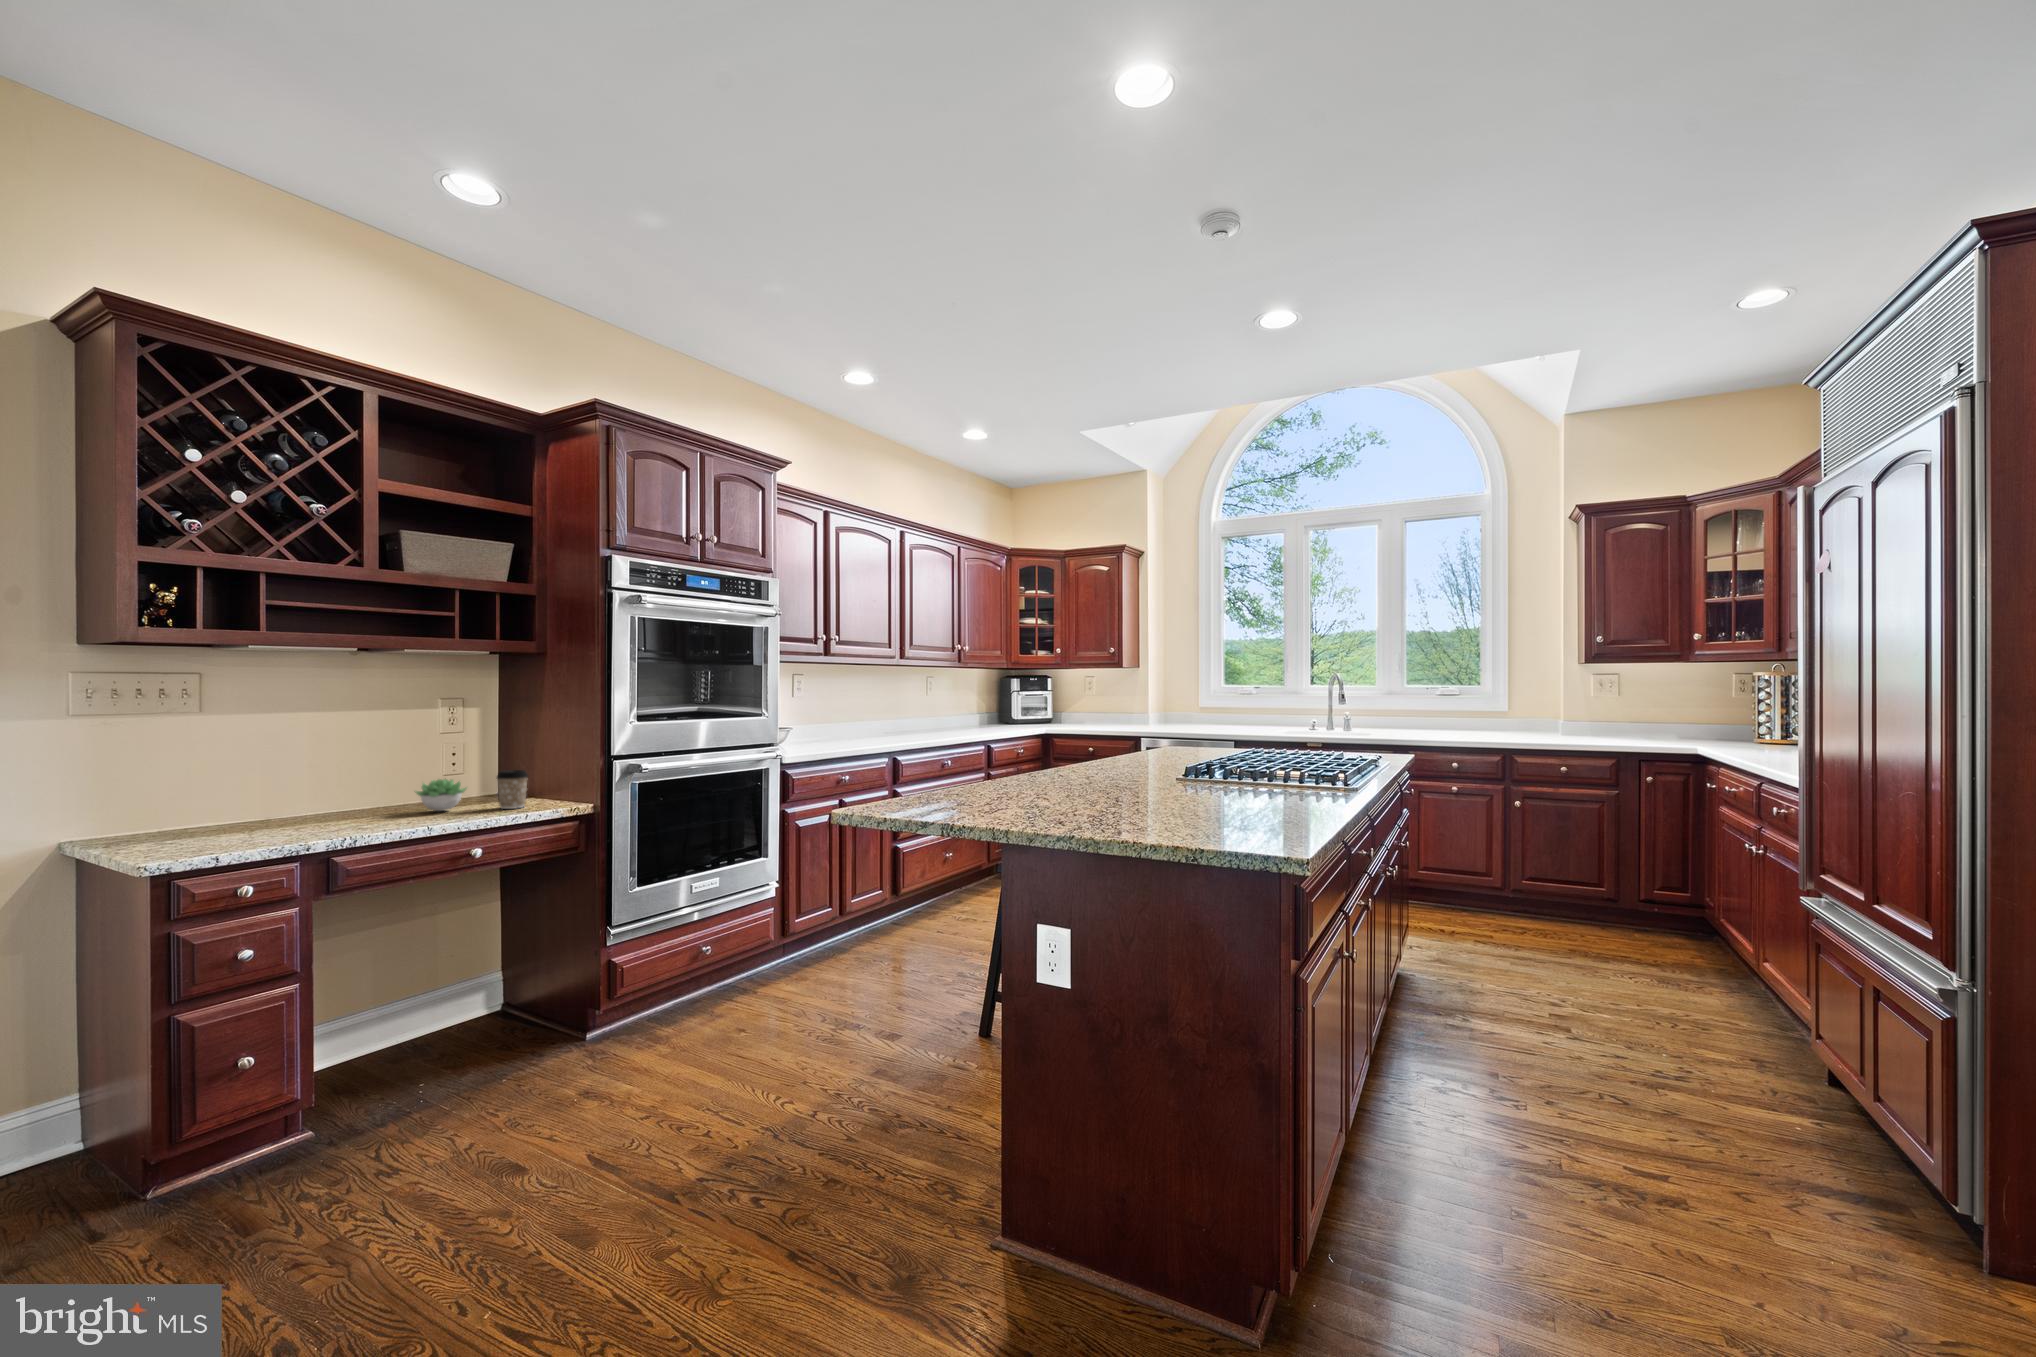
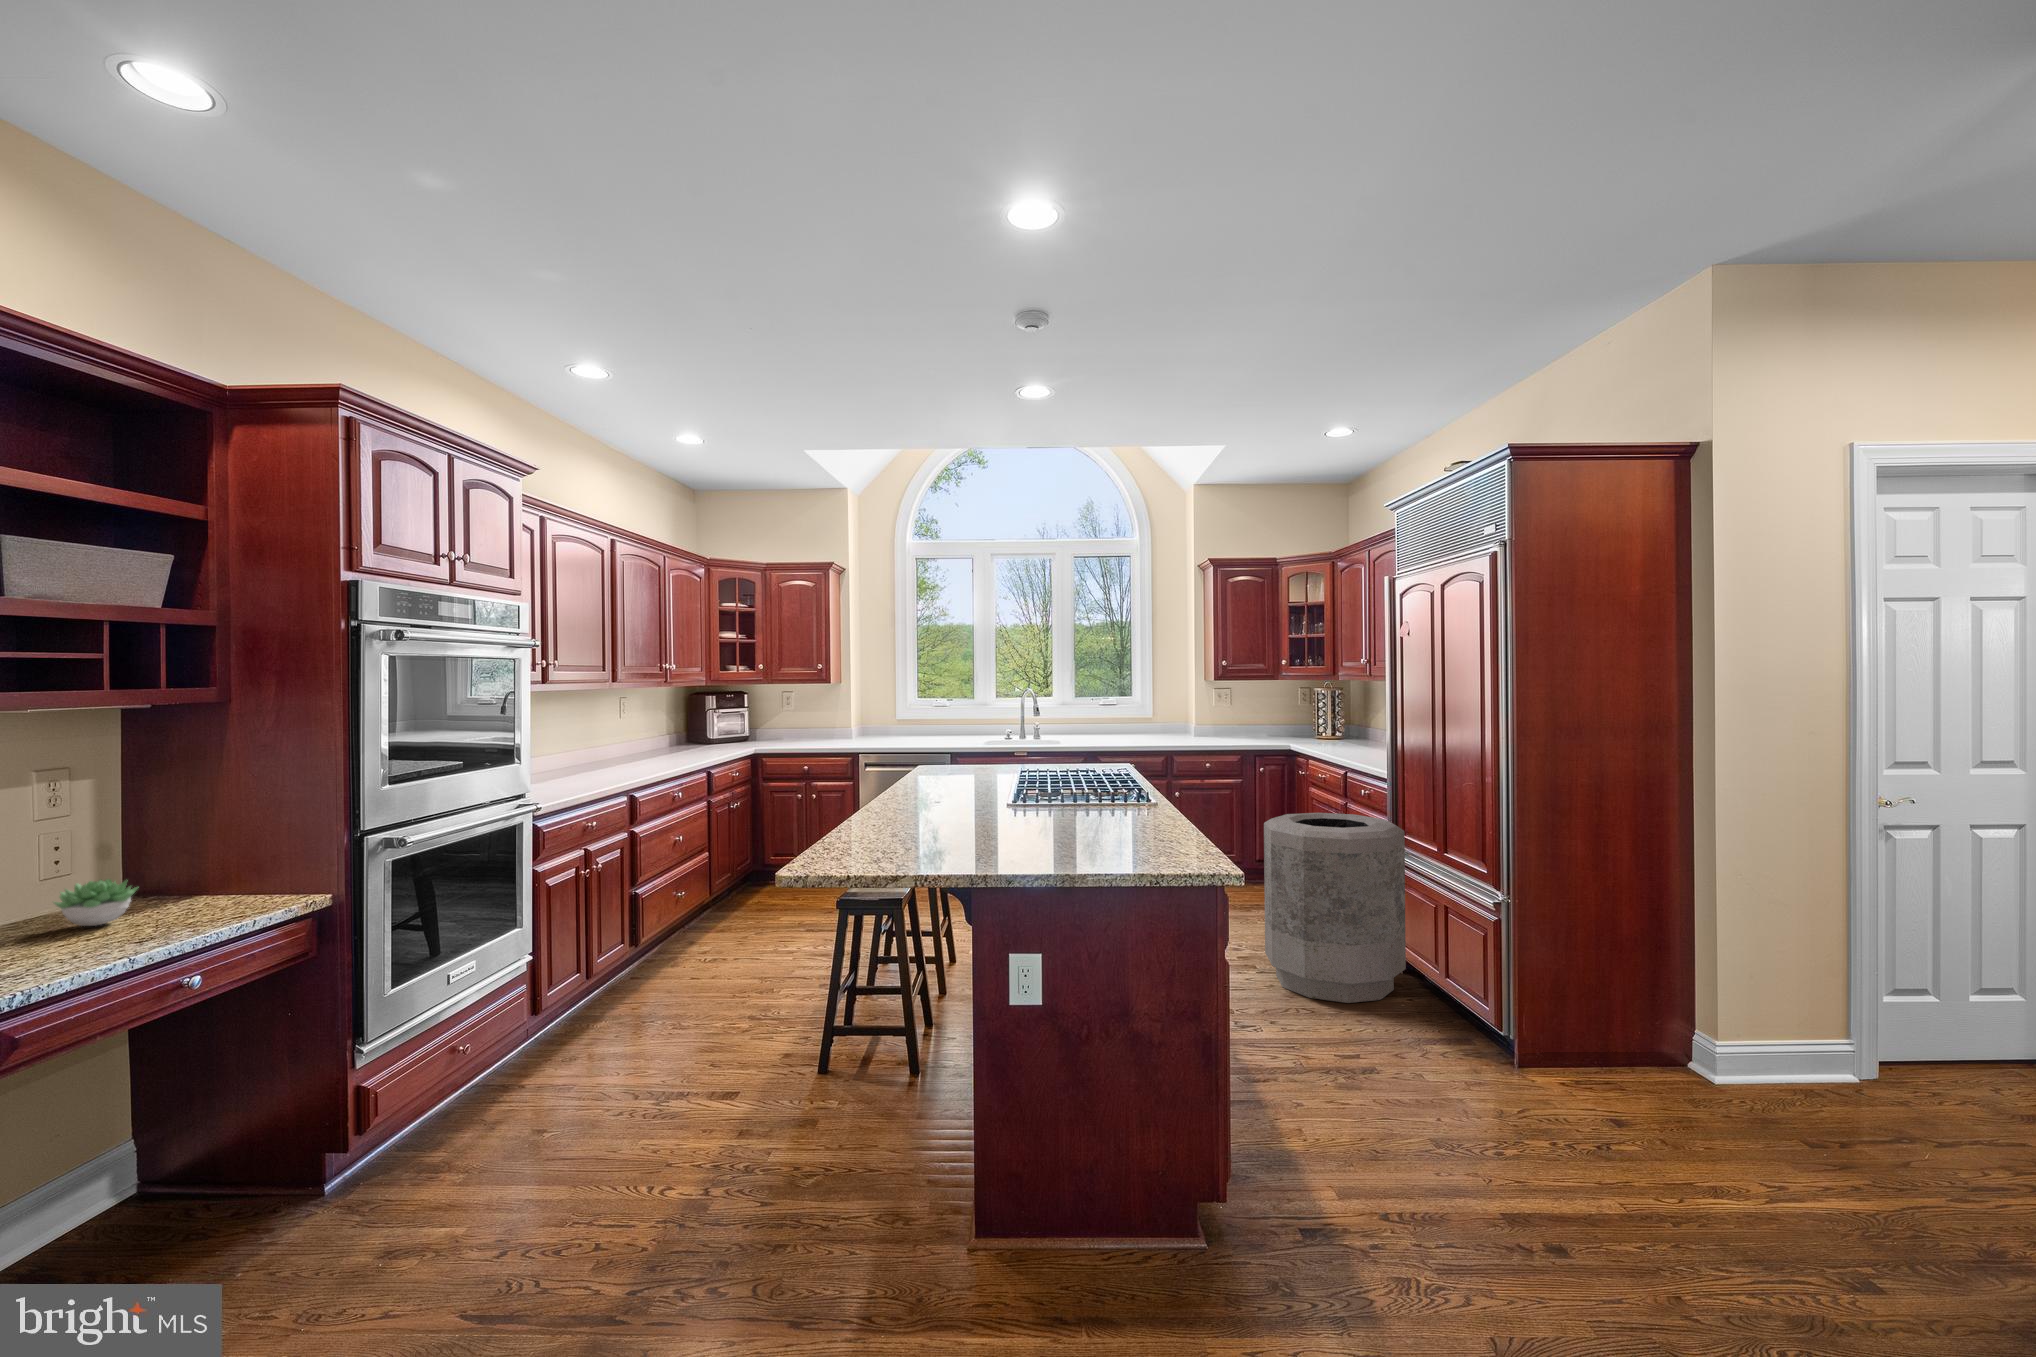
coffee cup: present [497,770,528,809] -> none [187,856,238,911]
trash can: none [1567,829,1786,1098] -> present [1264,813,1406,1003]

